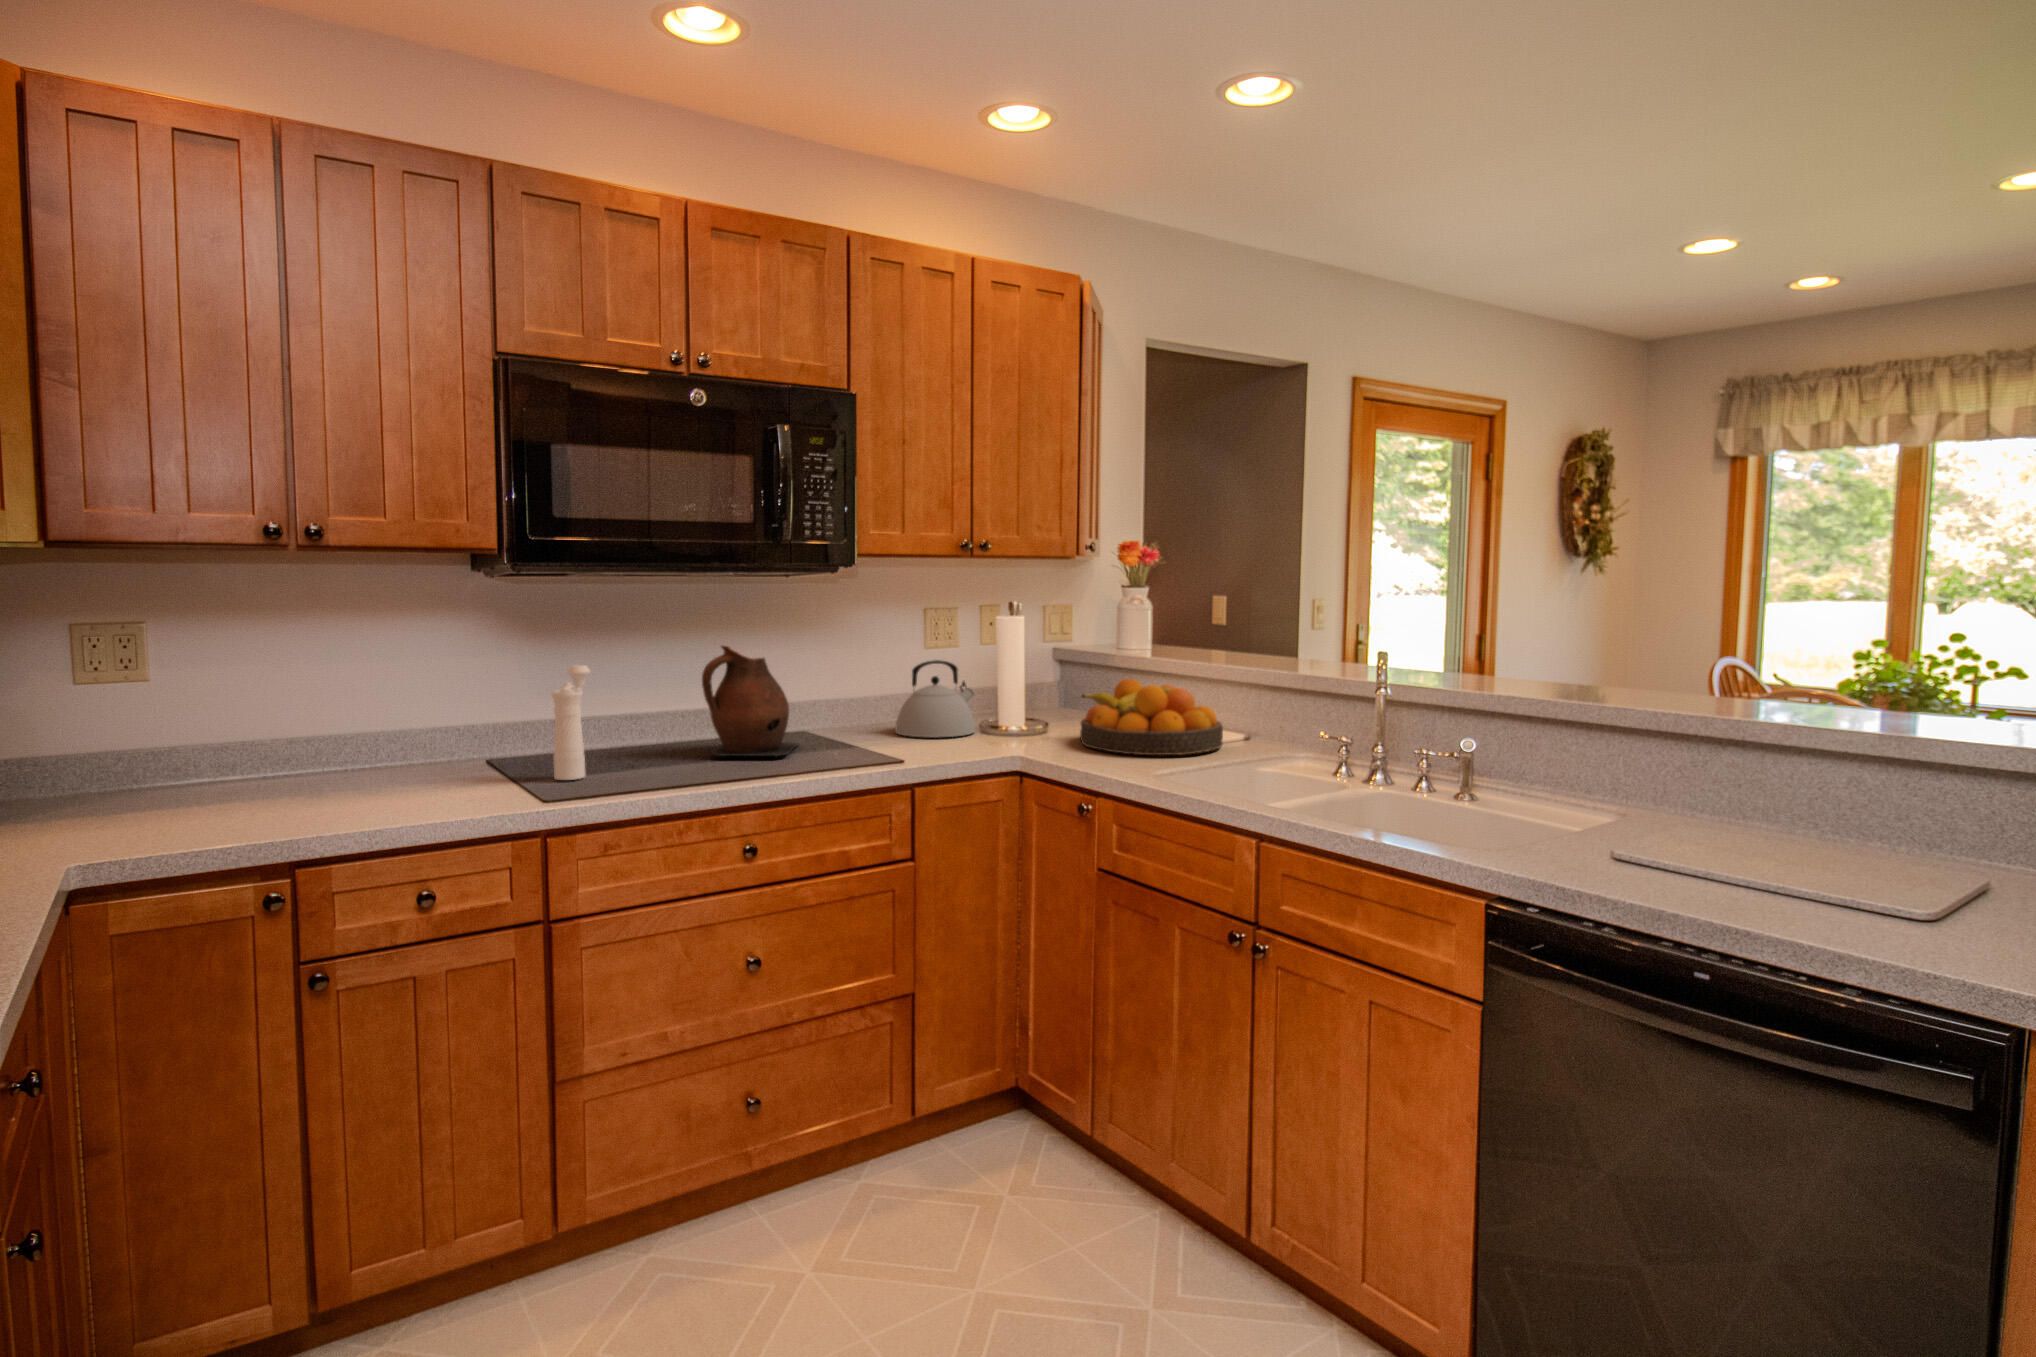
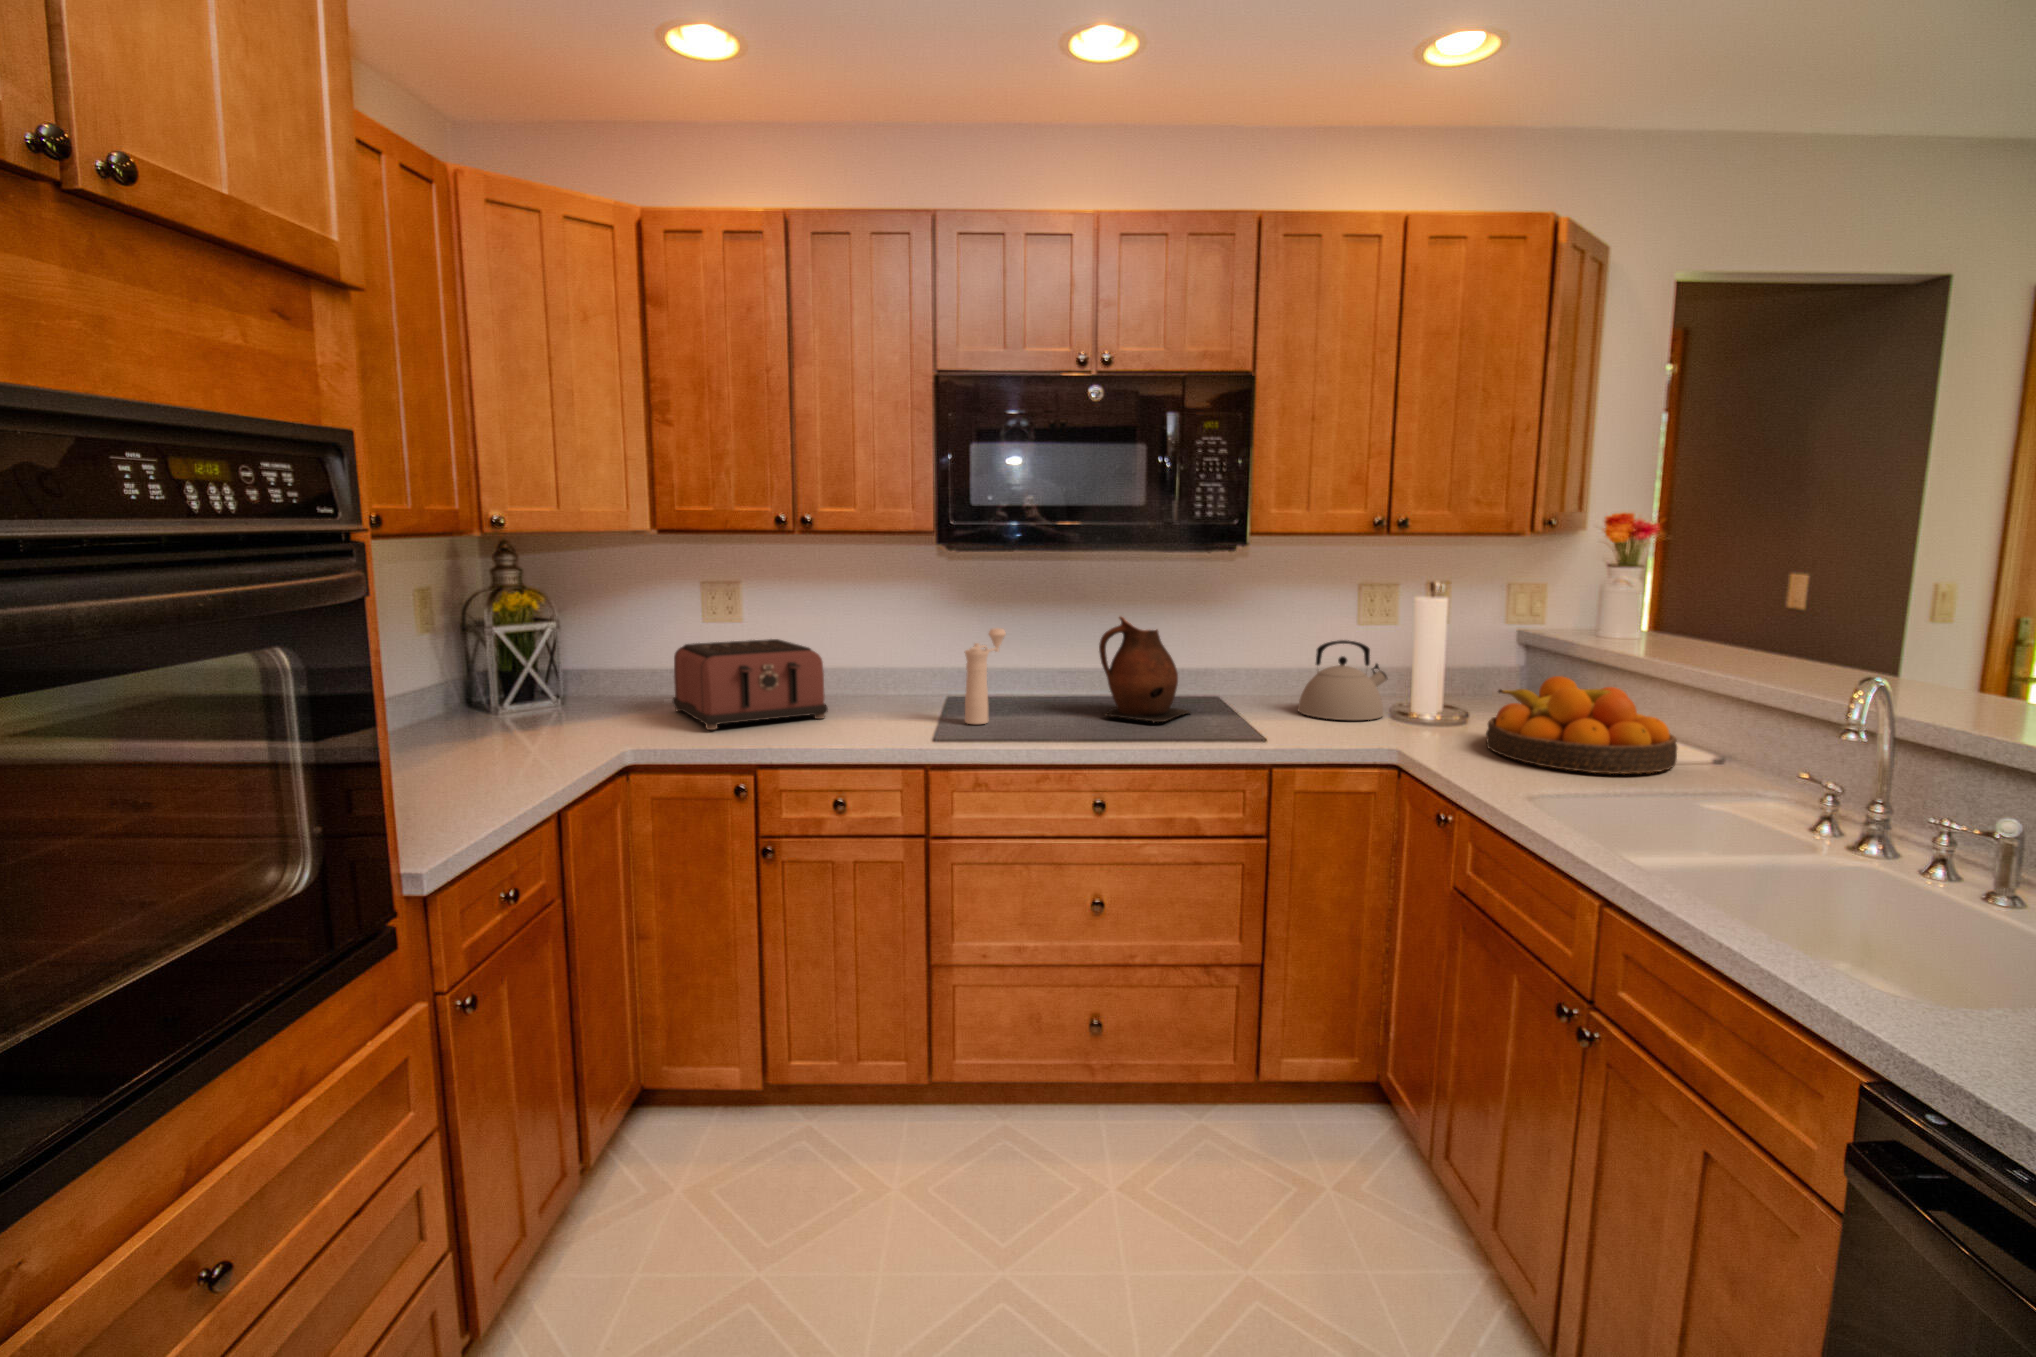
toaster: none [60,697,352,828] -> present [672,639,828,730]

